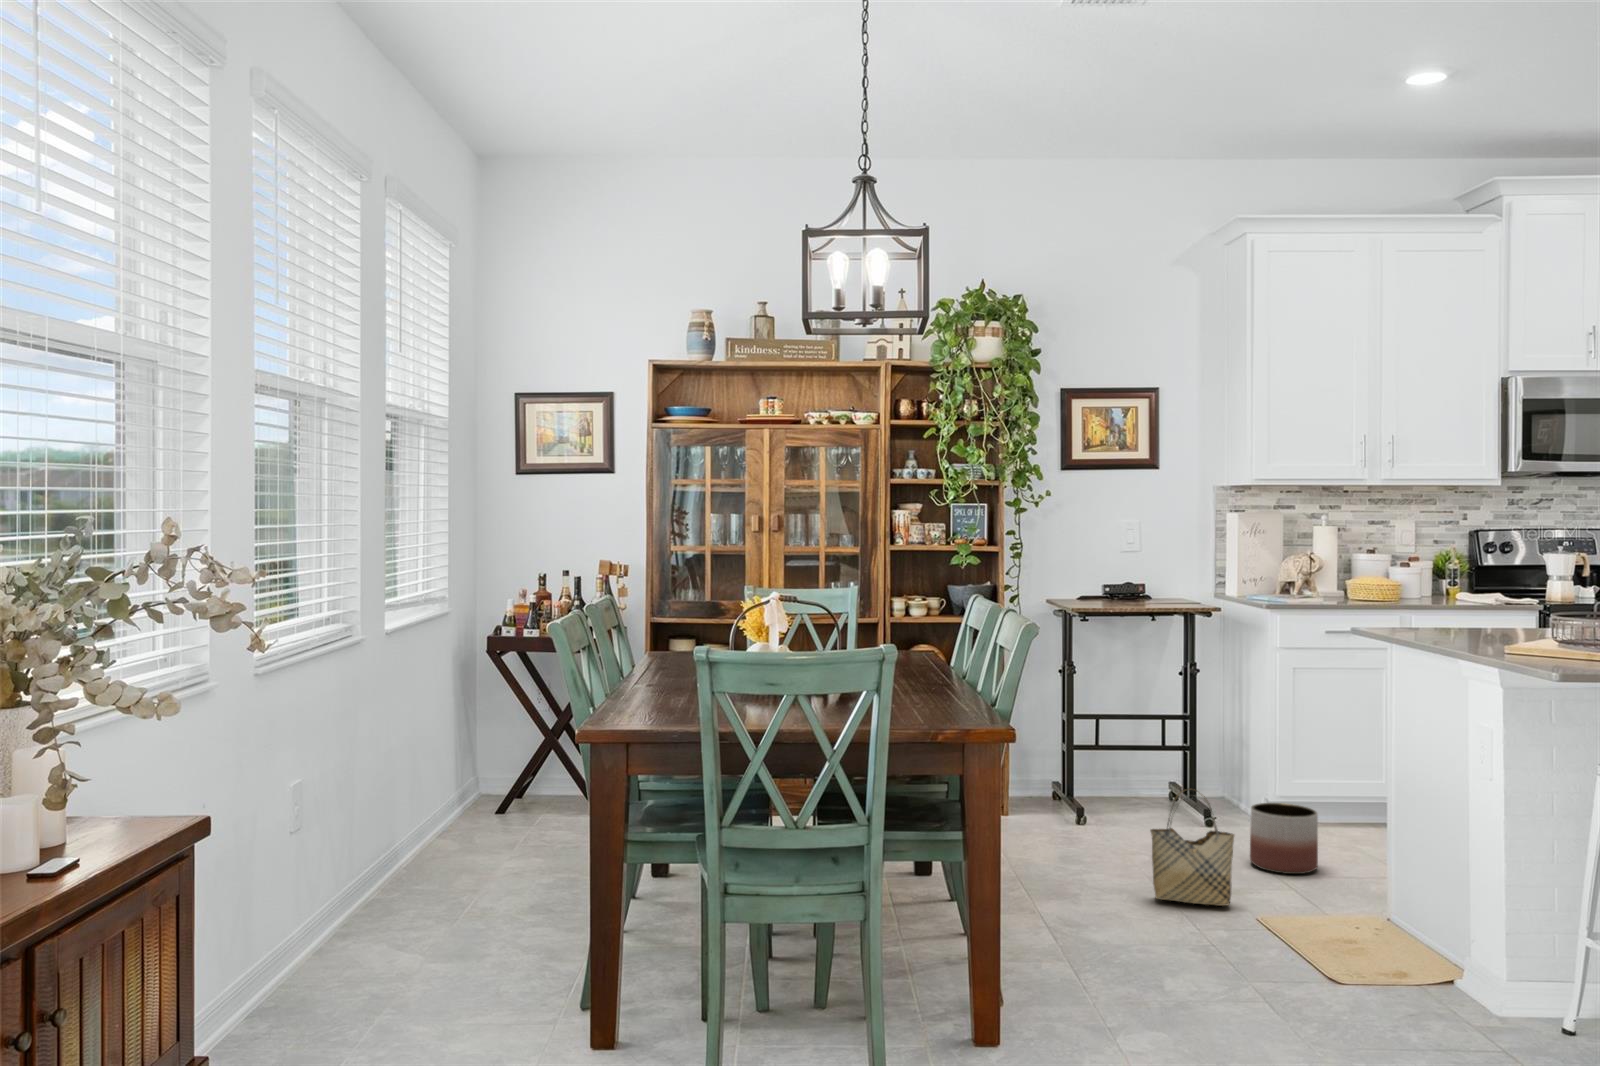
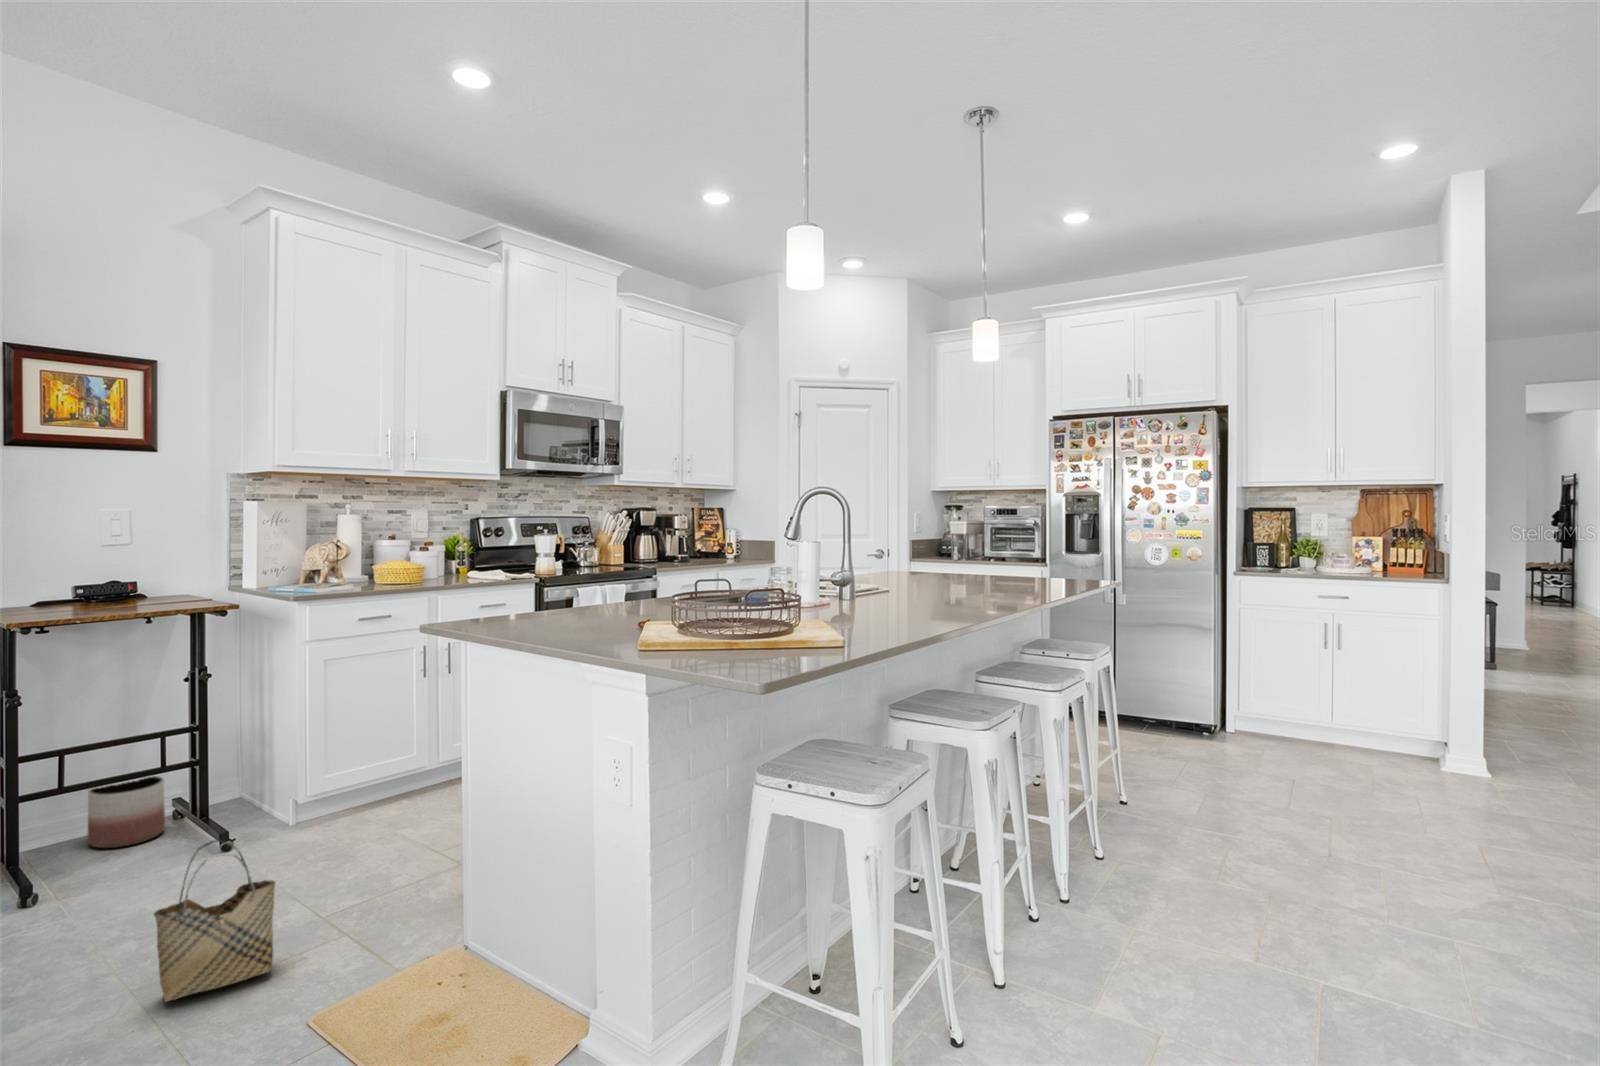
planter: present [1250,803,1318,874] -> present [88,776,165,848]

